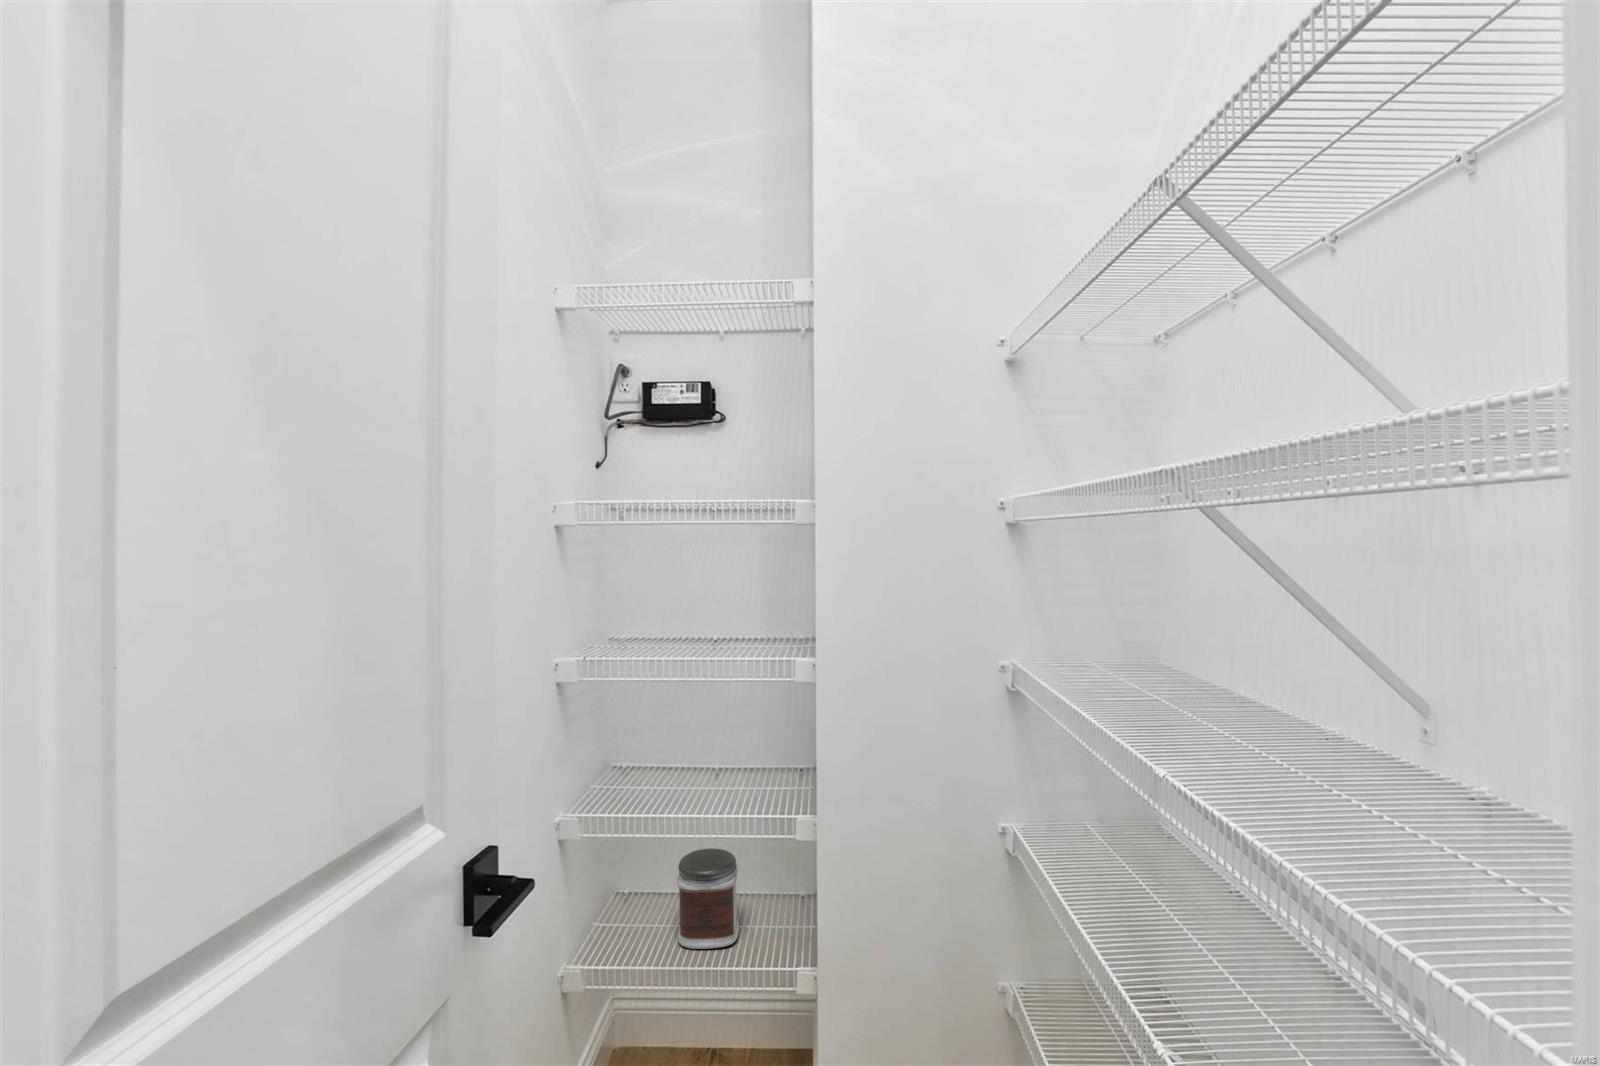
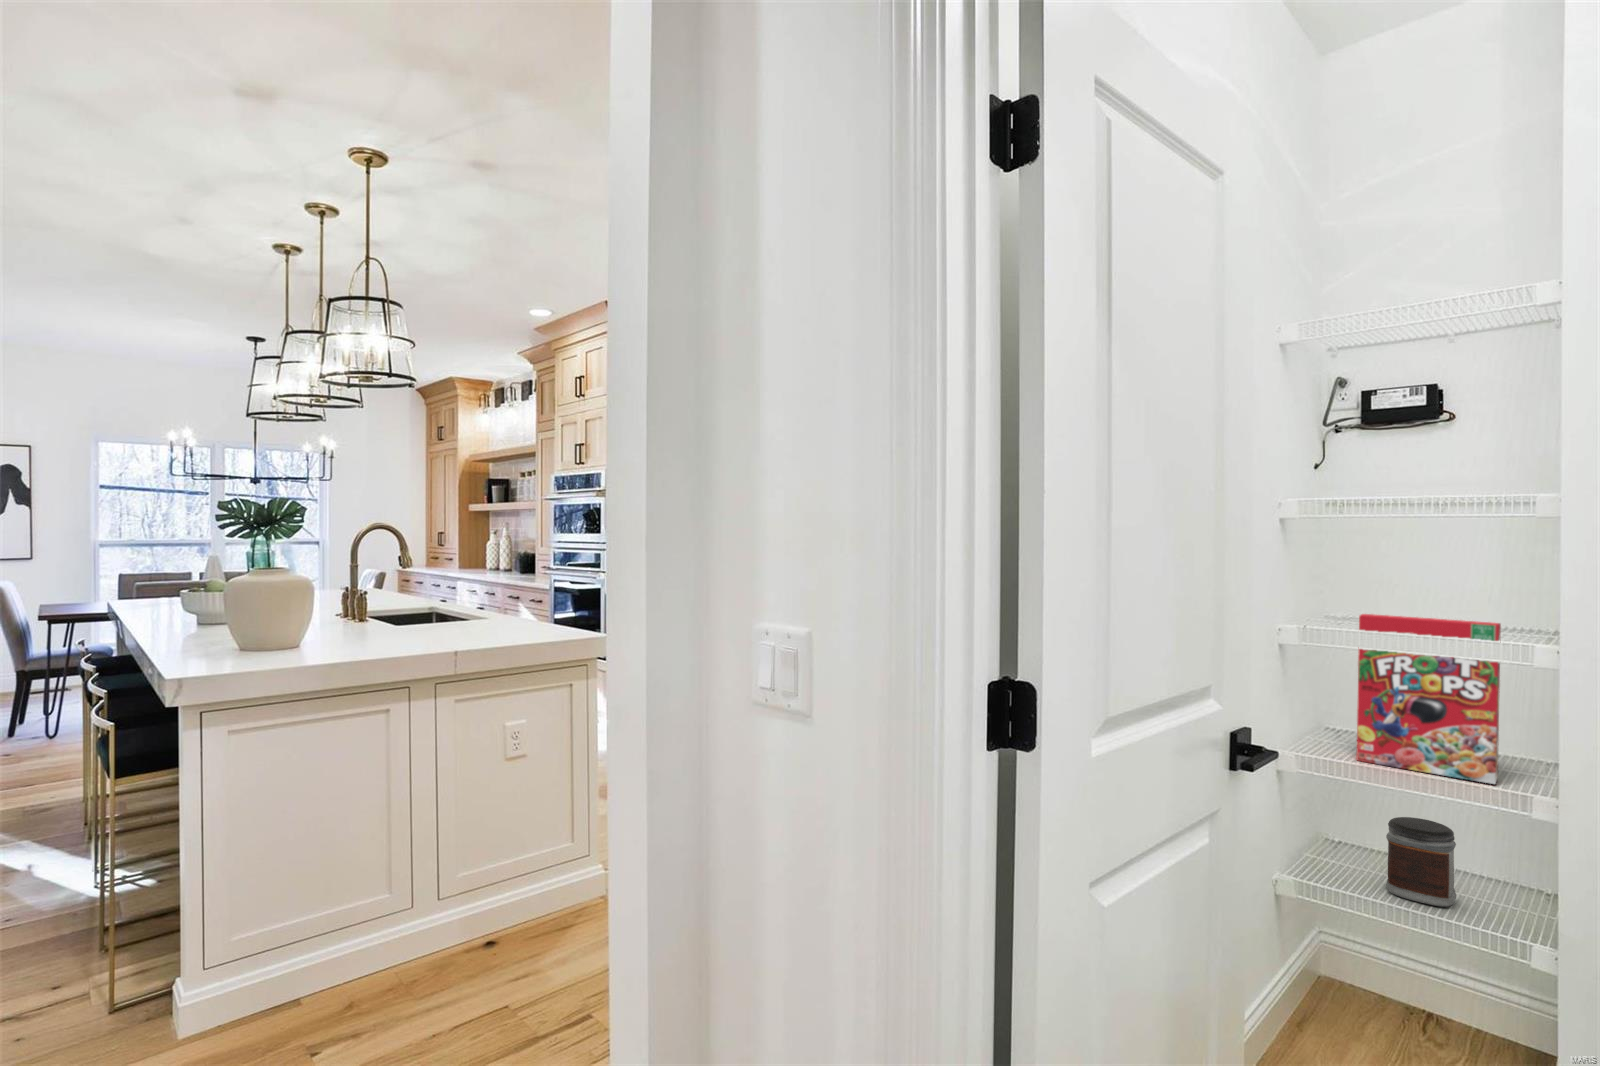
cereal box: none [646,633,770,806] -> present [1357,614,1501,784]

